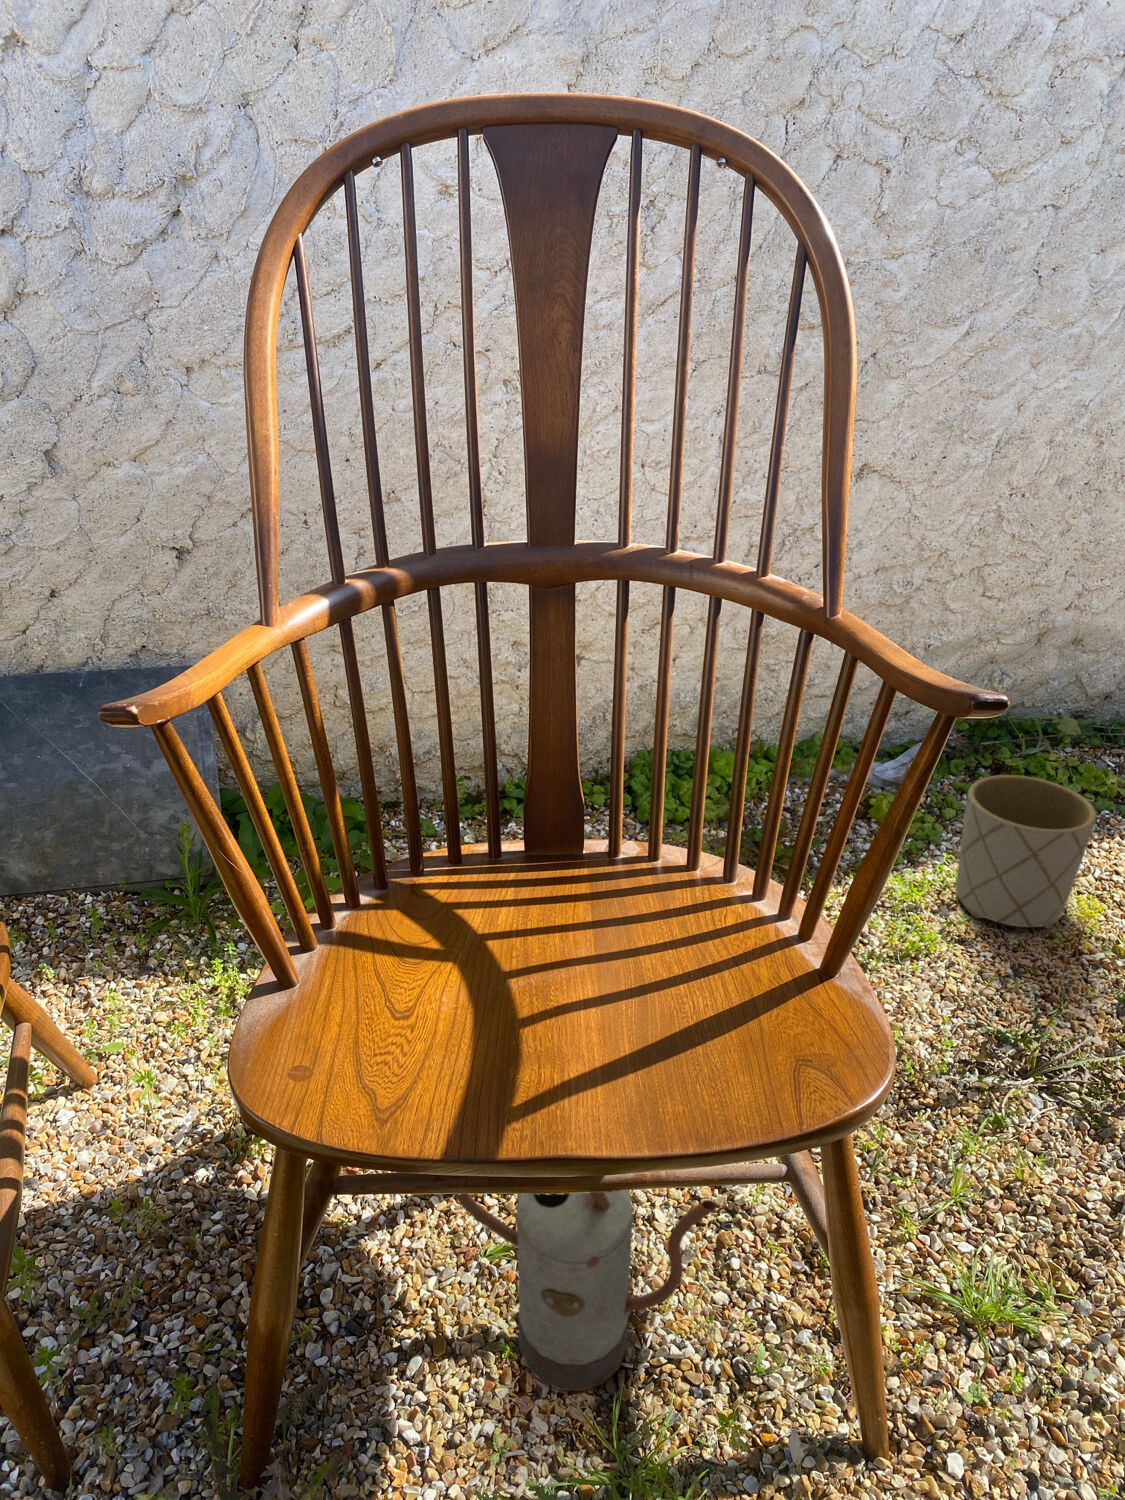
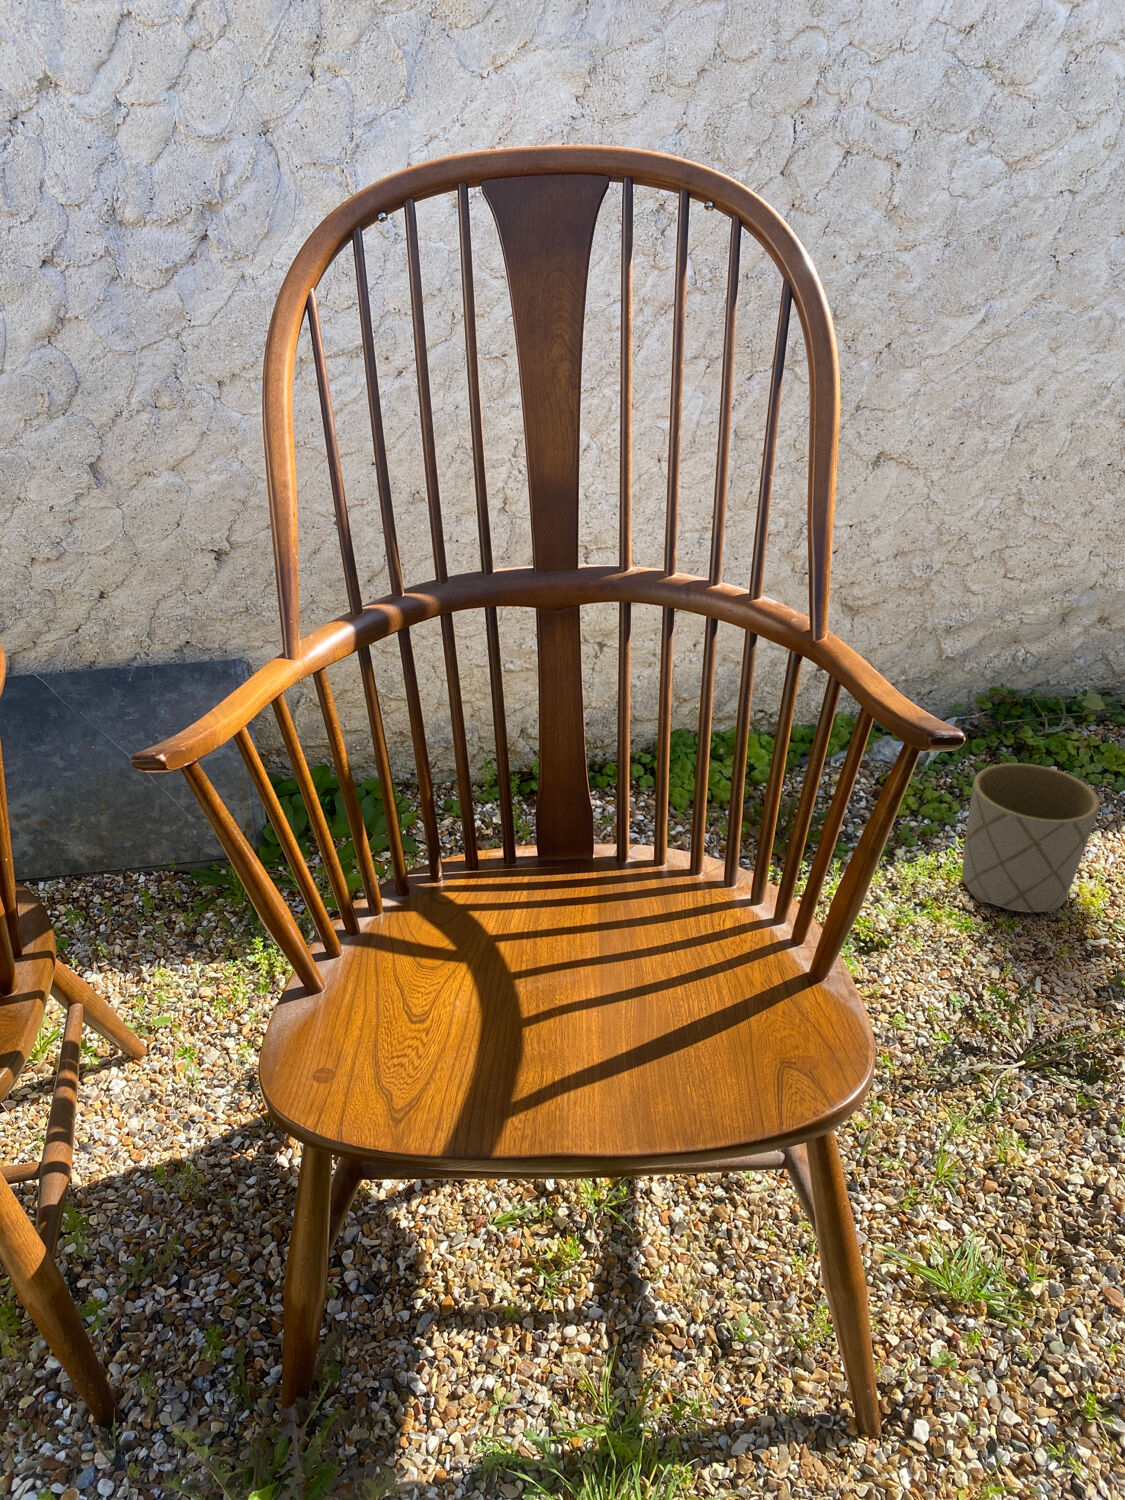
watering can: present [454,1190,717,1391] -> none [447,1108,696,1352]

